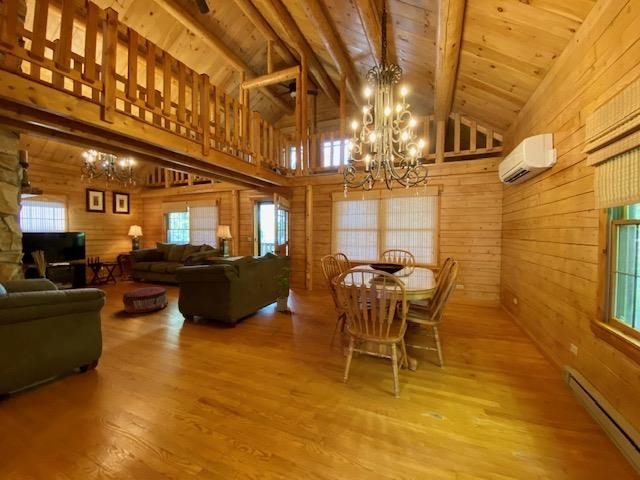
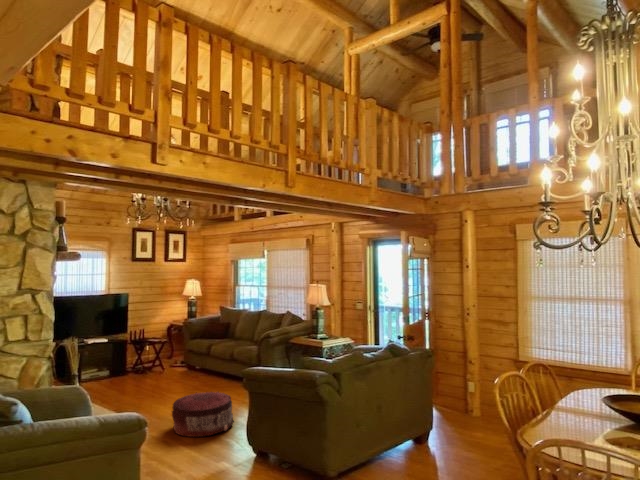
house plant: present [274,268,292,311] -> none [407,377,449,463]

